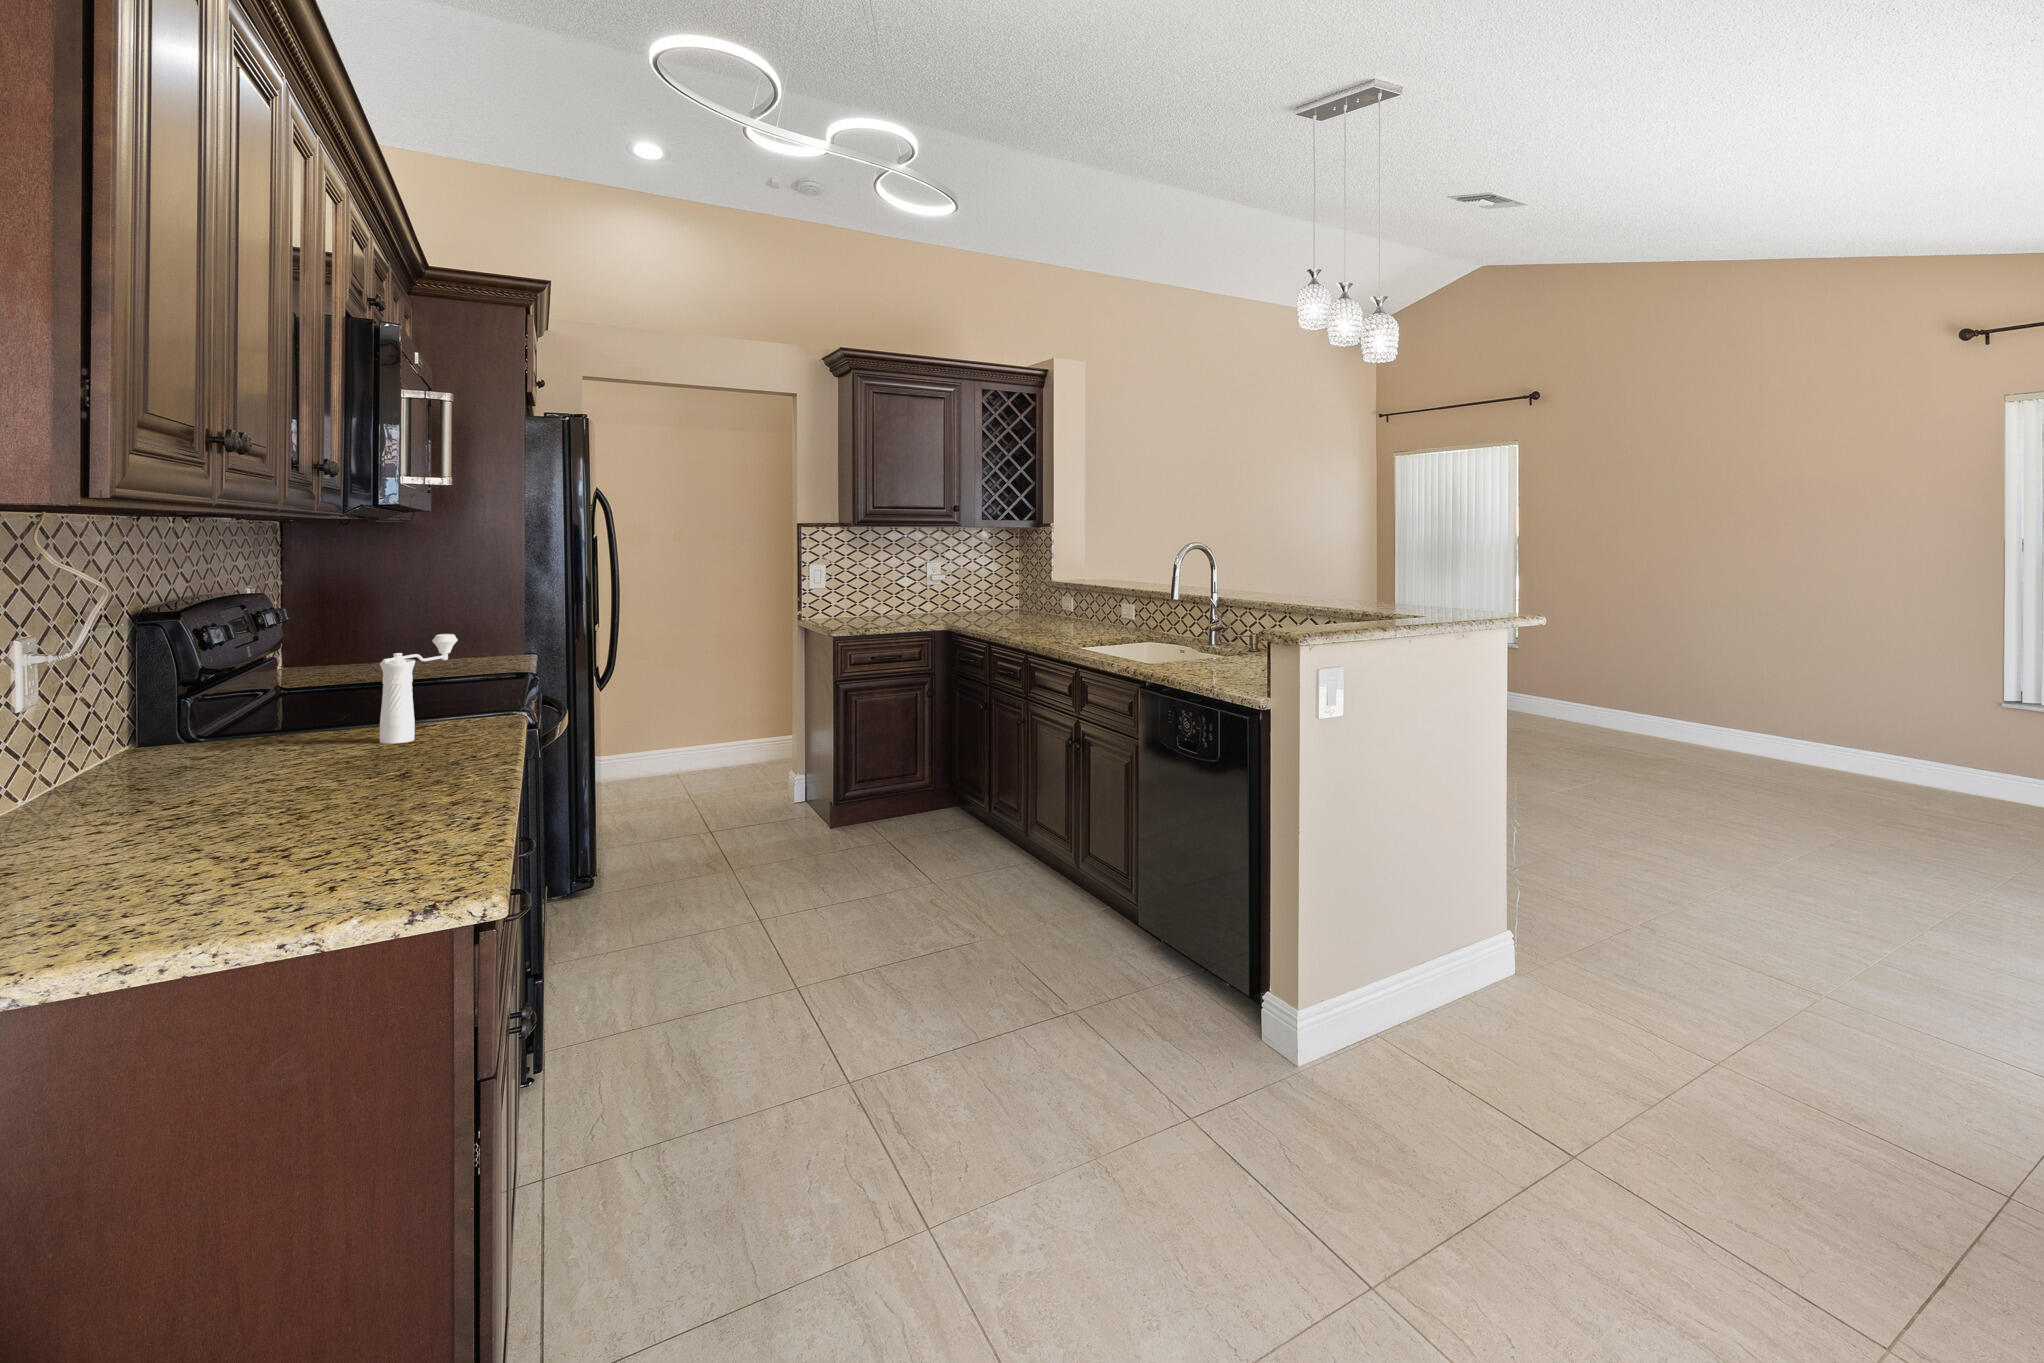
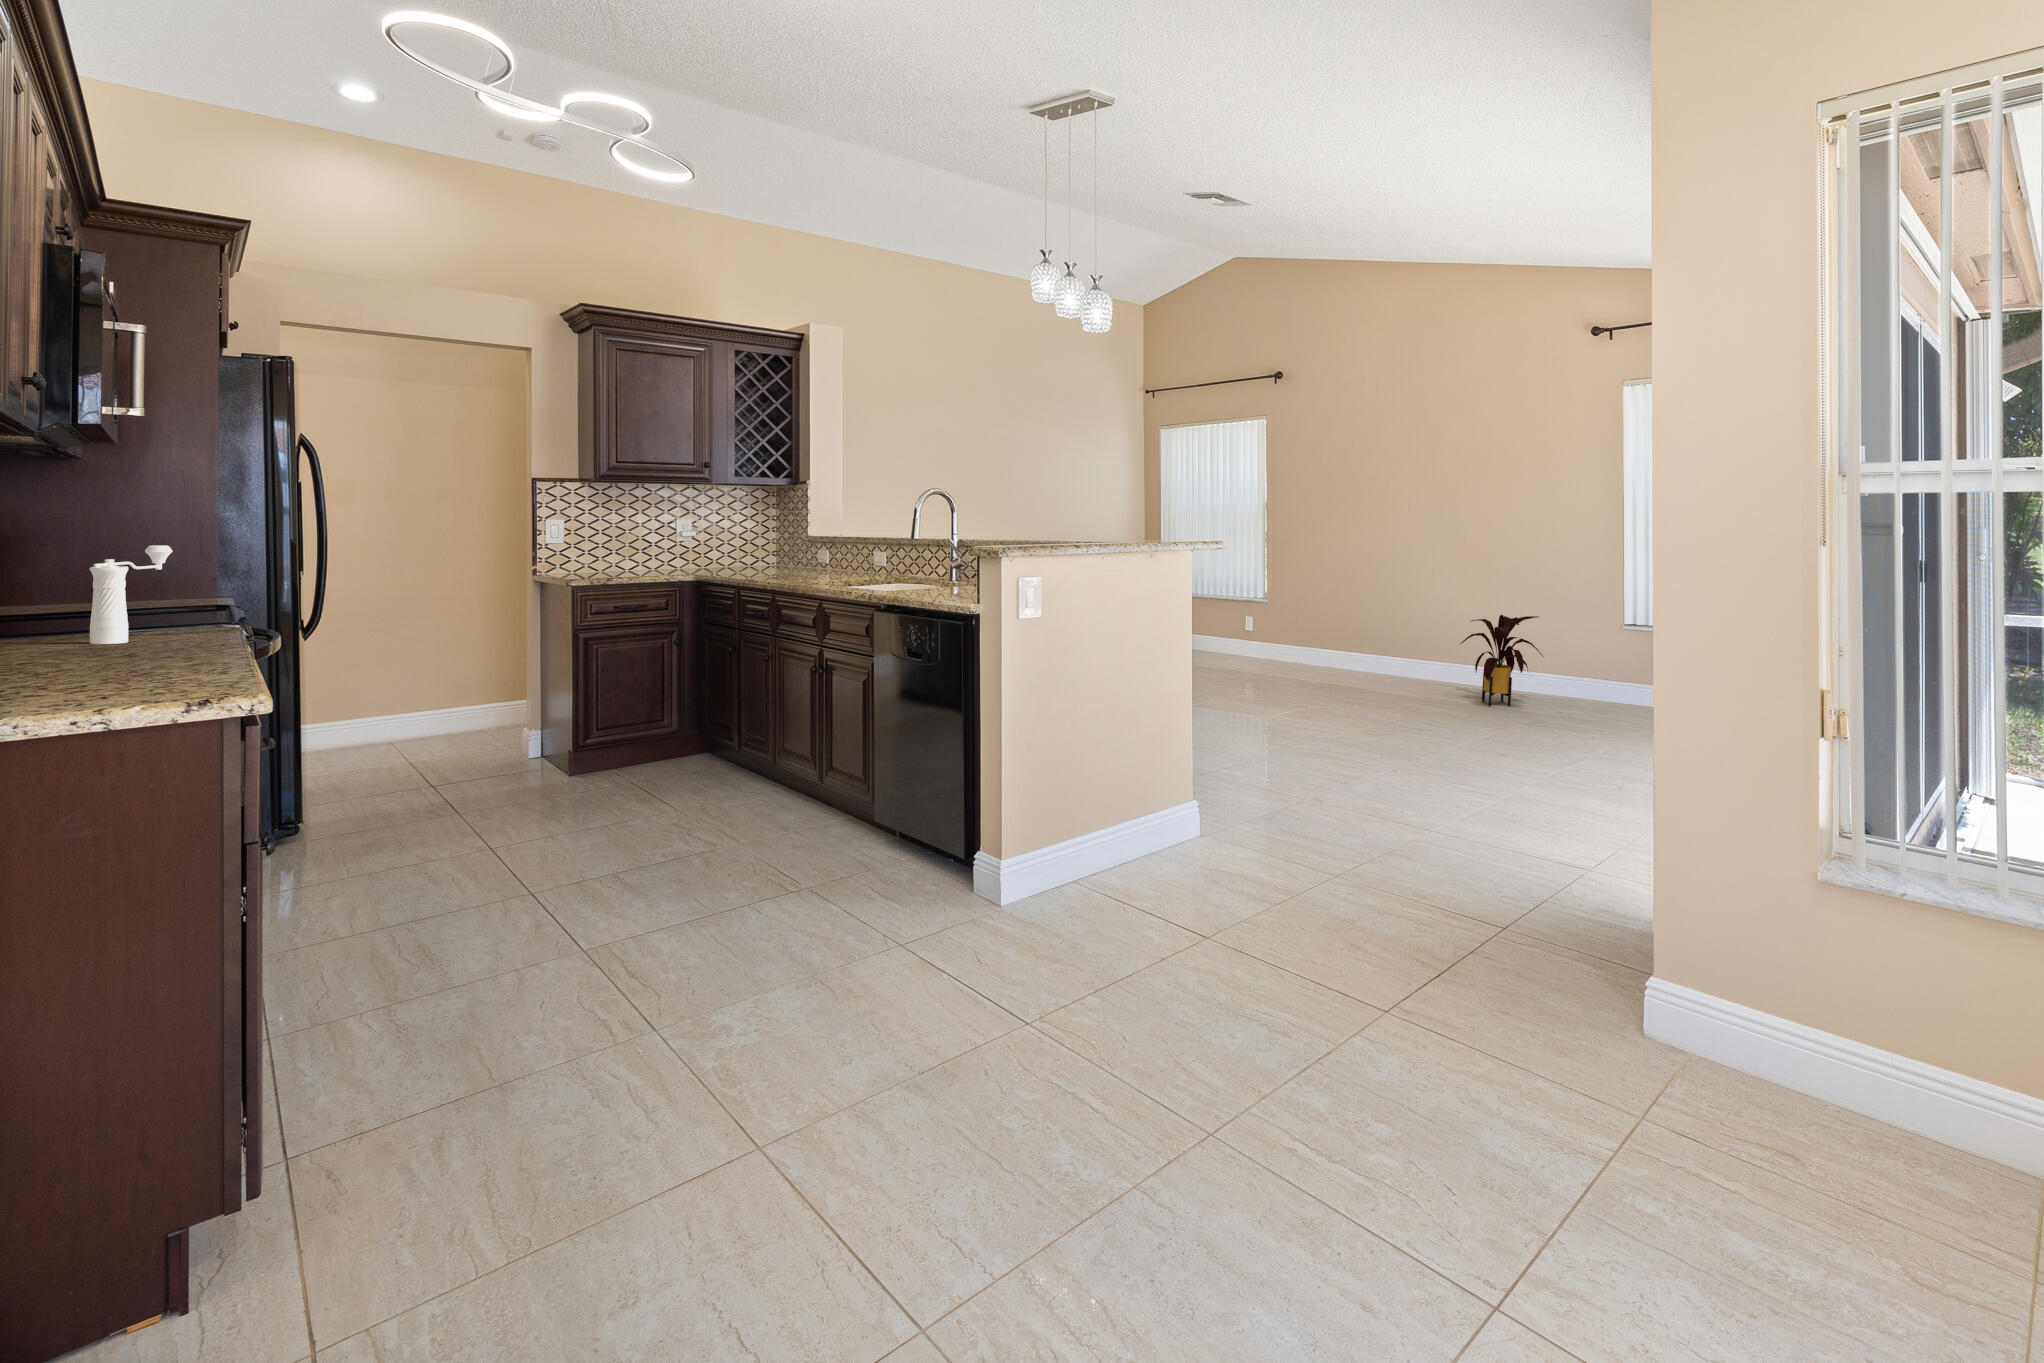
house plant: none [1777,677,1889,789] -> present [1460,615,1542,707]

